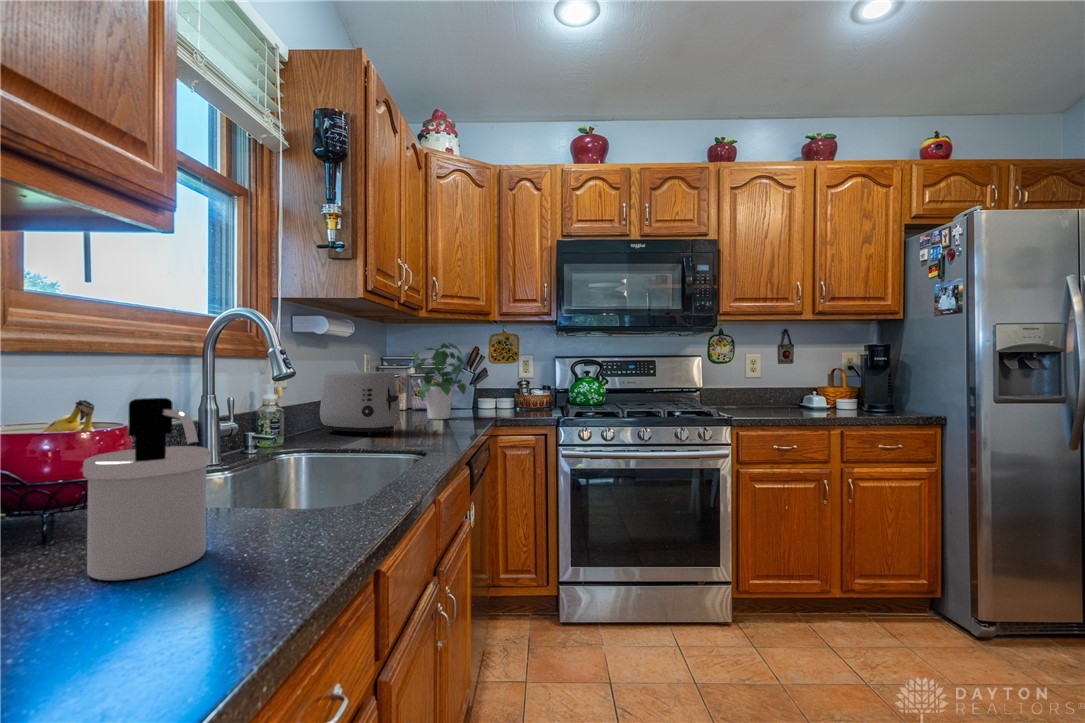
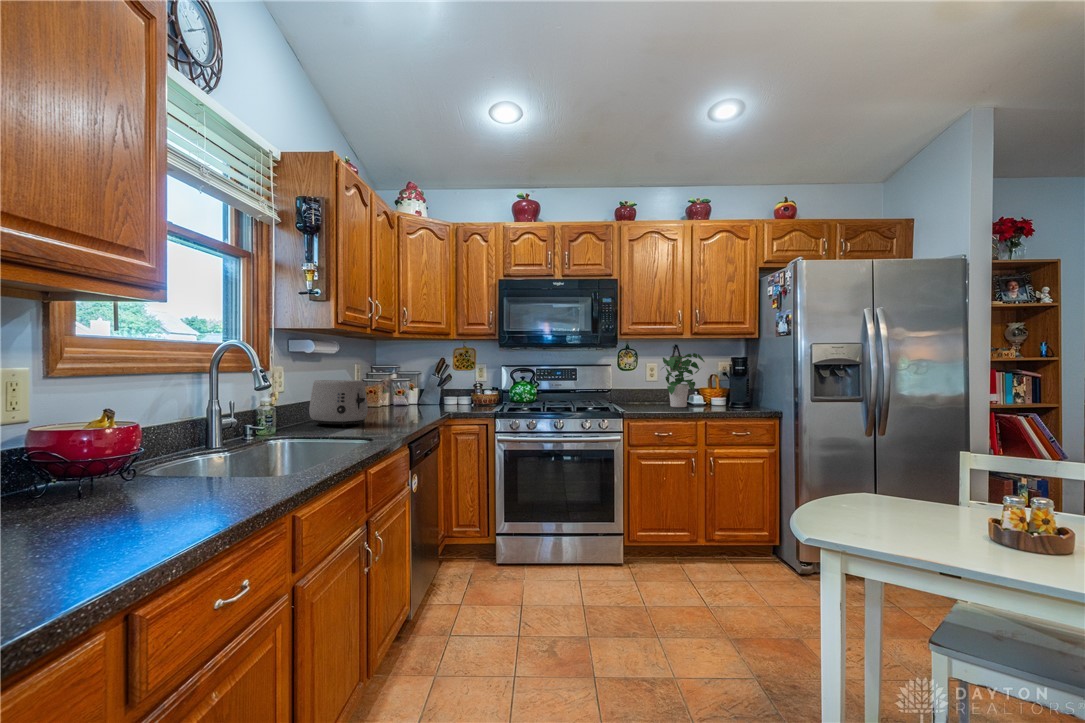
potted plant: present [413,343,466,420] -> present [663,353,705,407]
soap dispenser: present [83,398,210,580] -> none [99,408,181,515]

